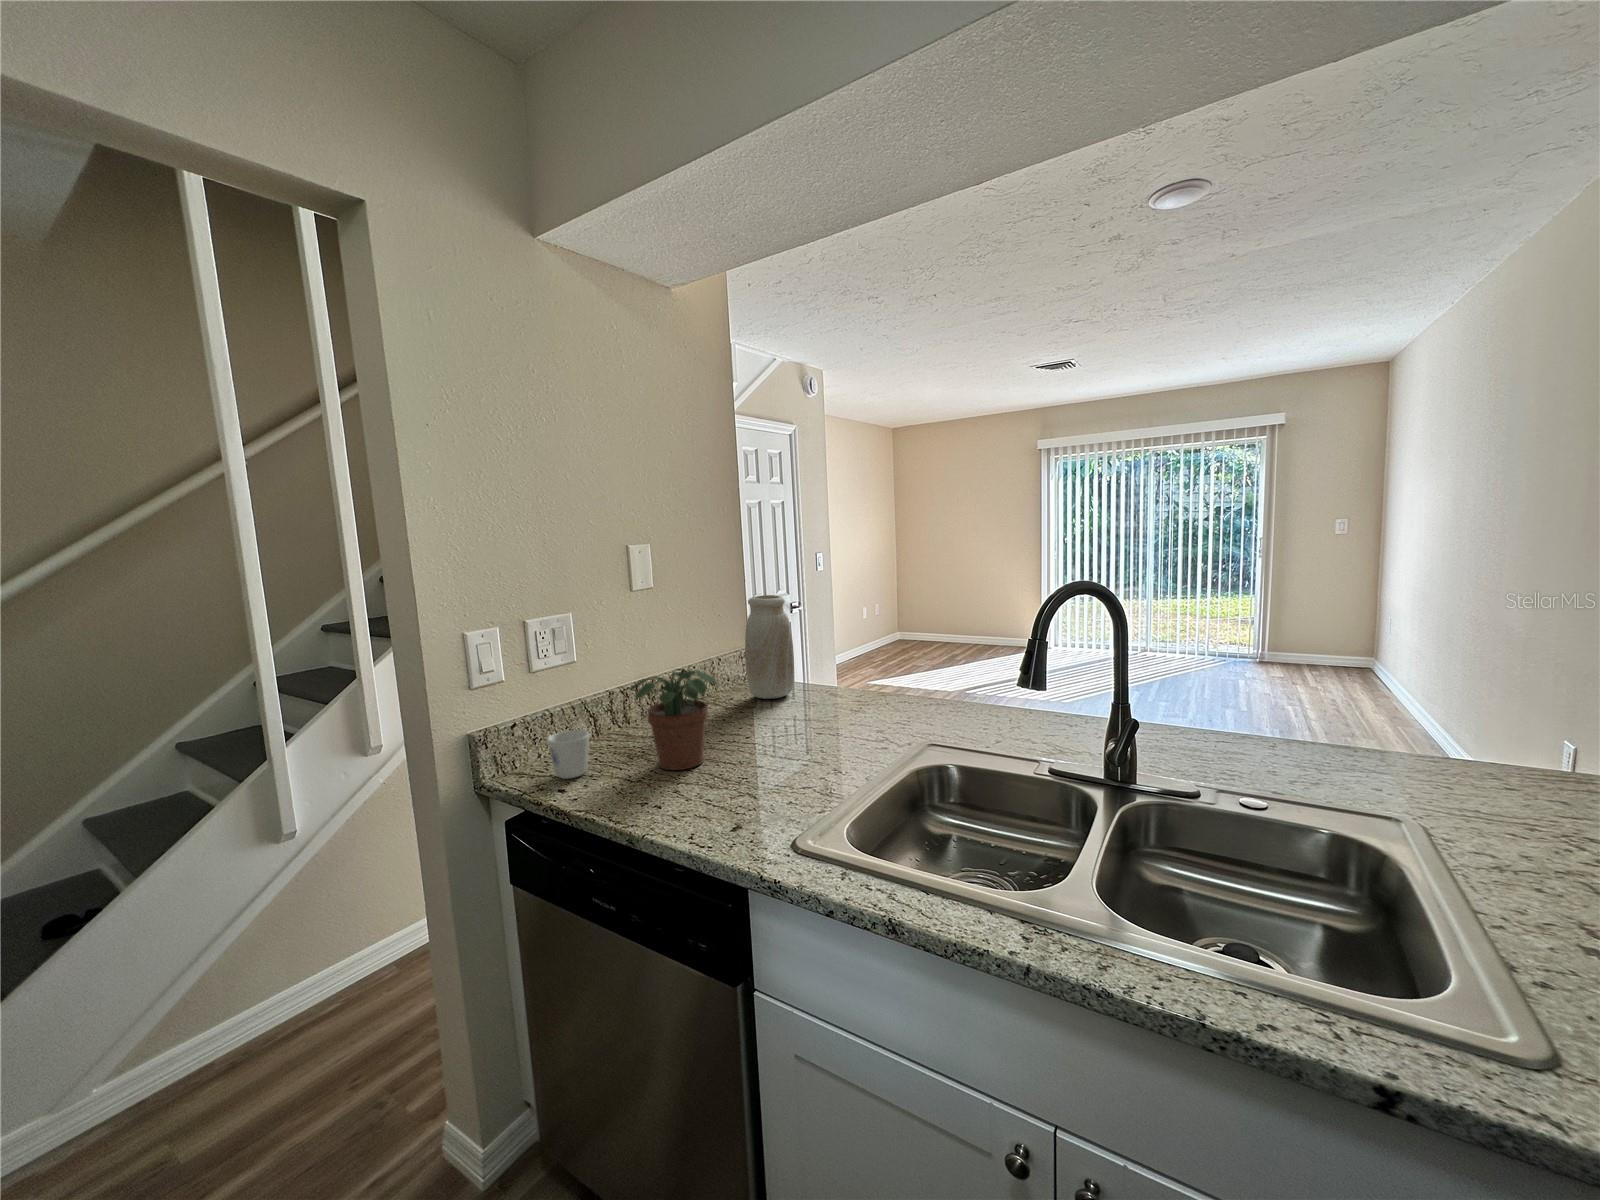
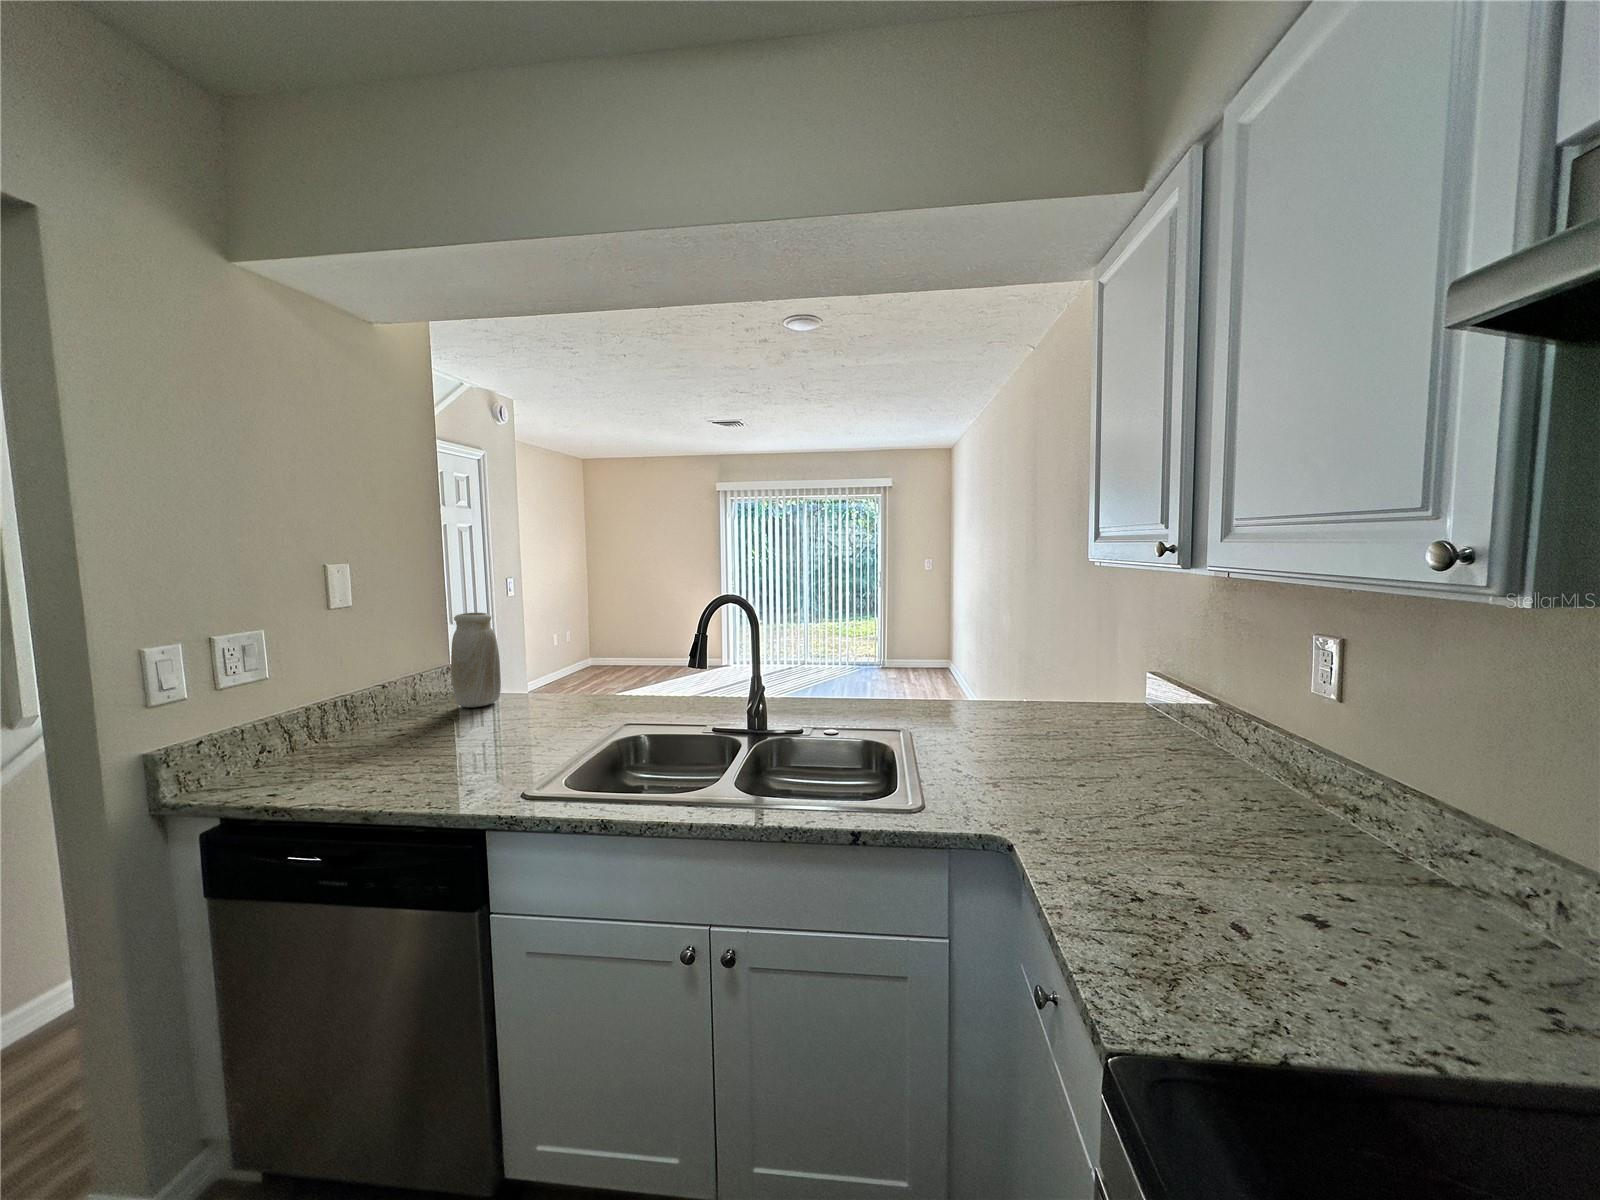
potted plant: present [630,670,718,770] -> none [344,676,437,767]
mug: present [547,730,589,779] -> none [246,739,298,786]

